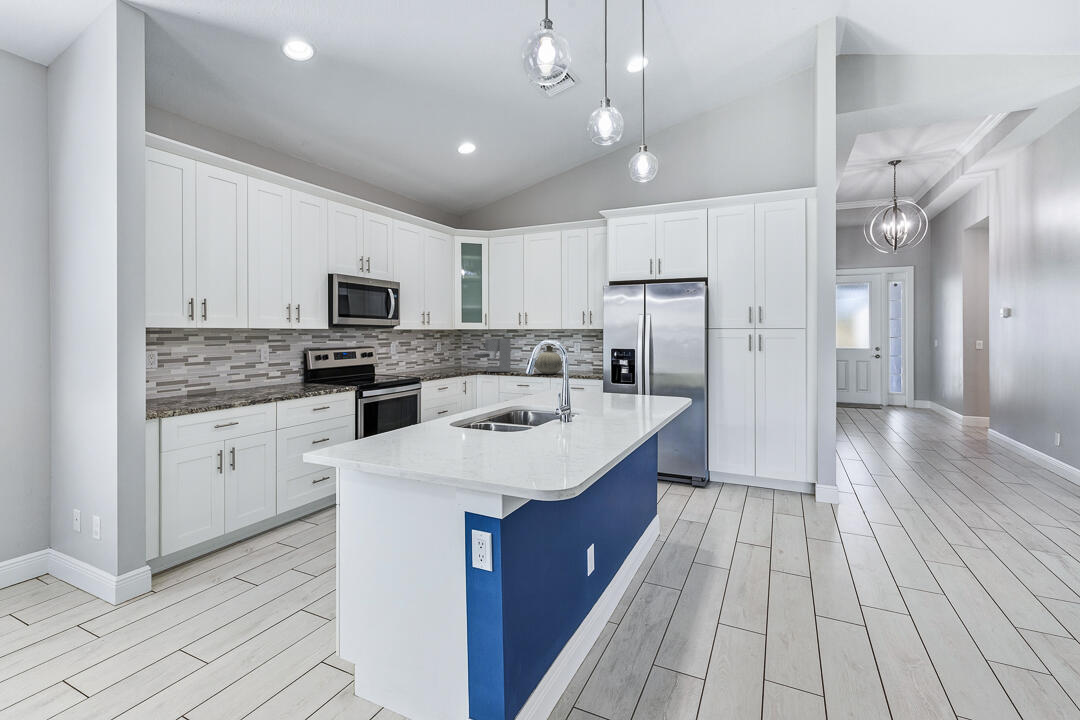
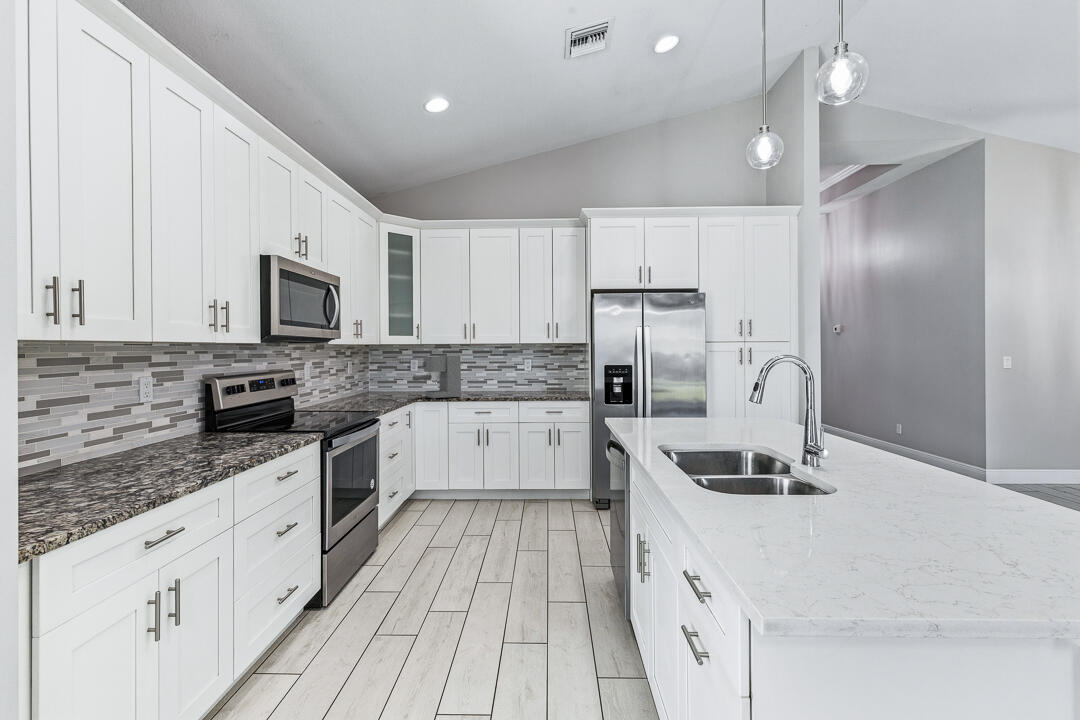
vase: present [534,346,562,374] -> none [496,361,533,398]

